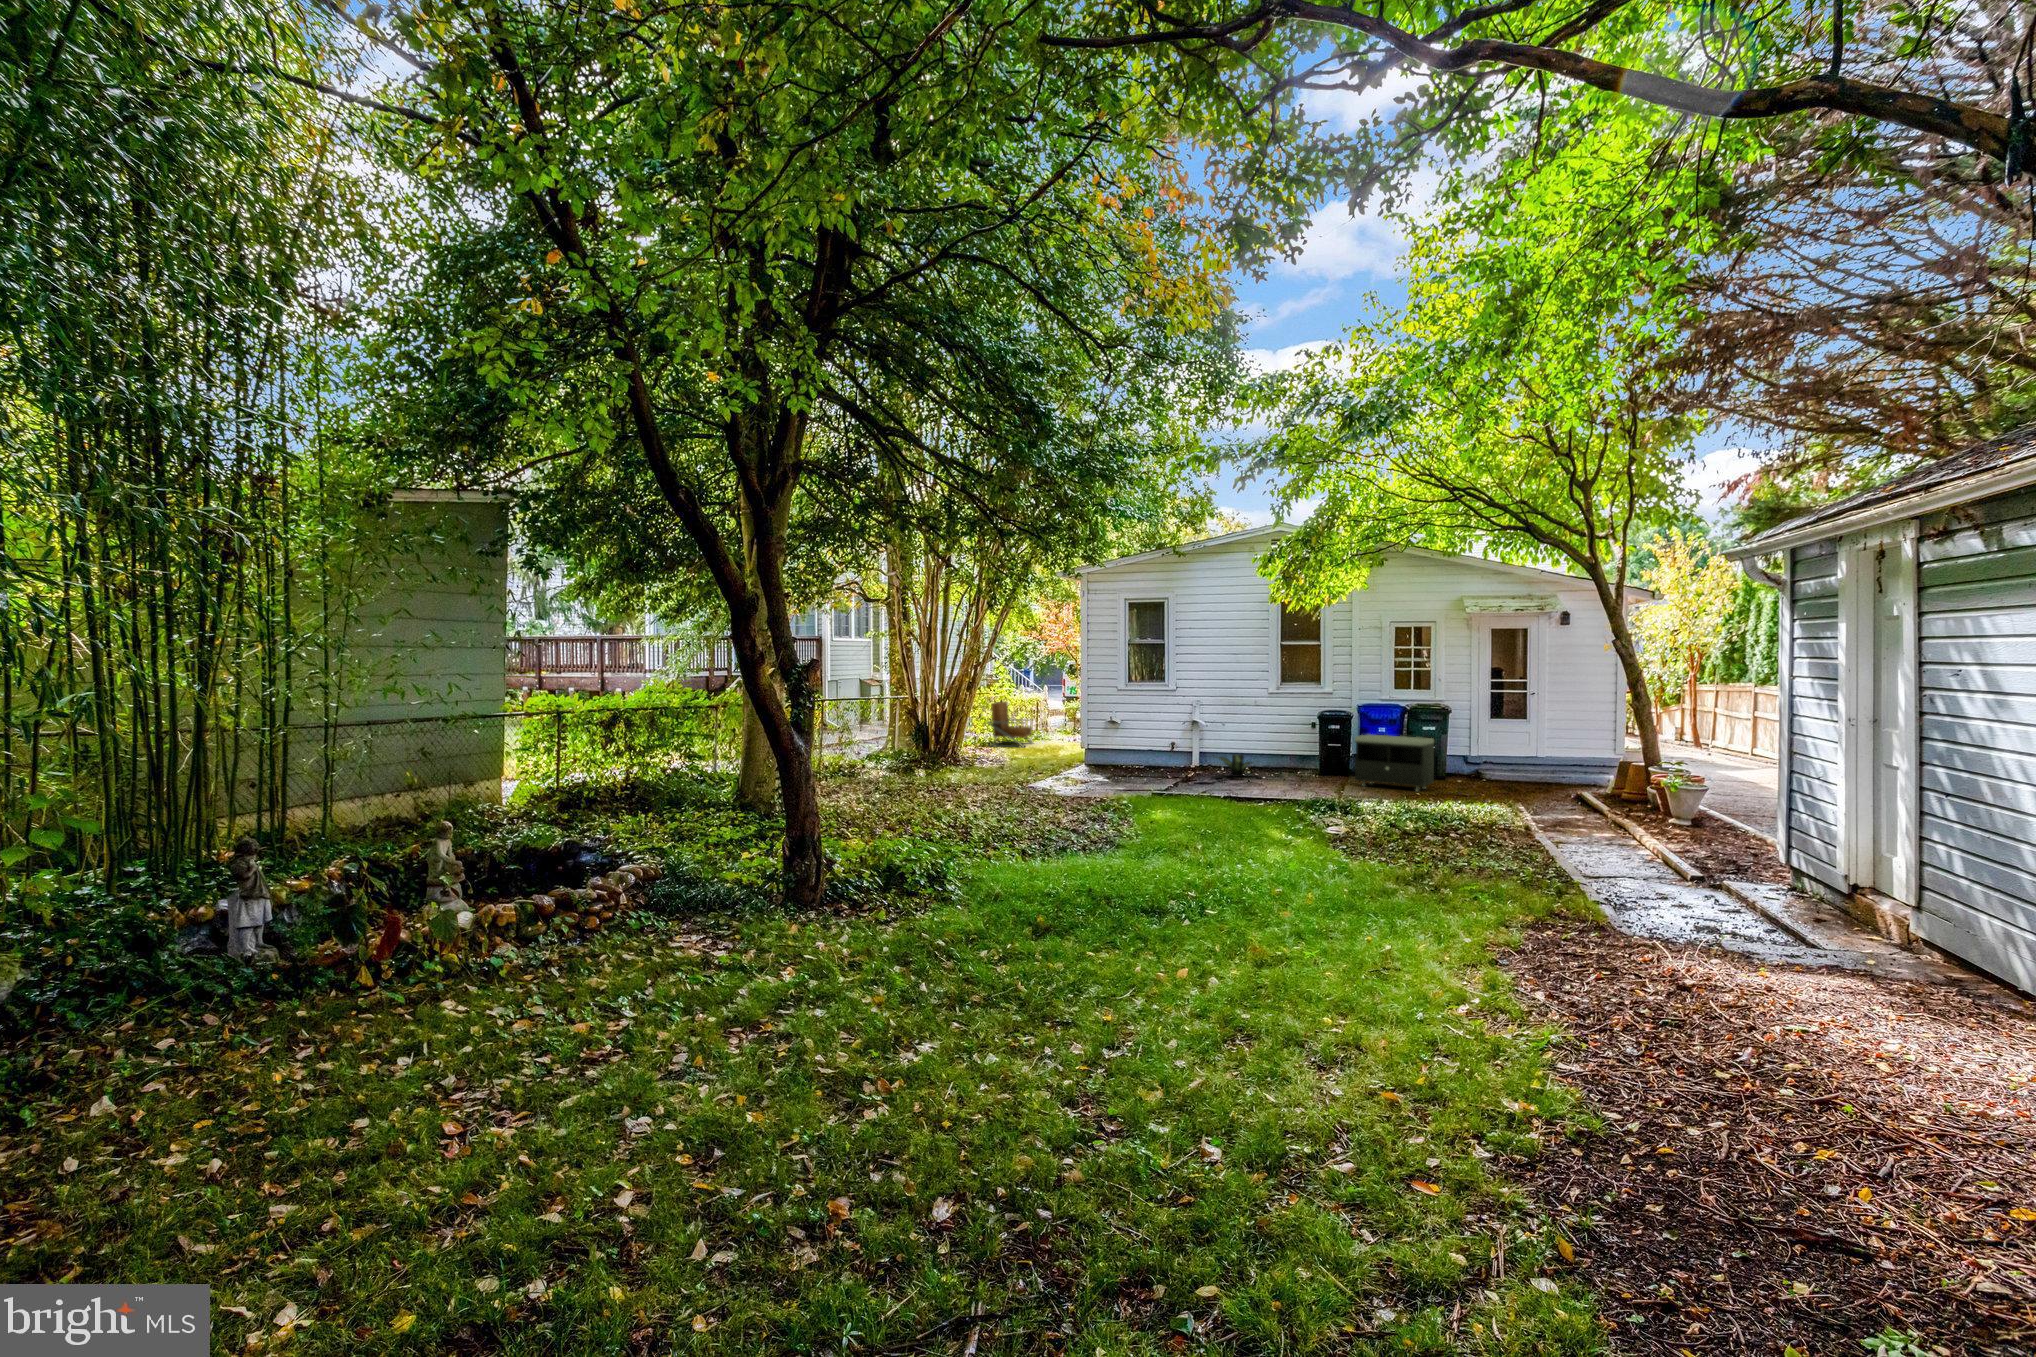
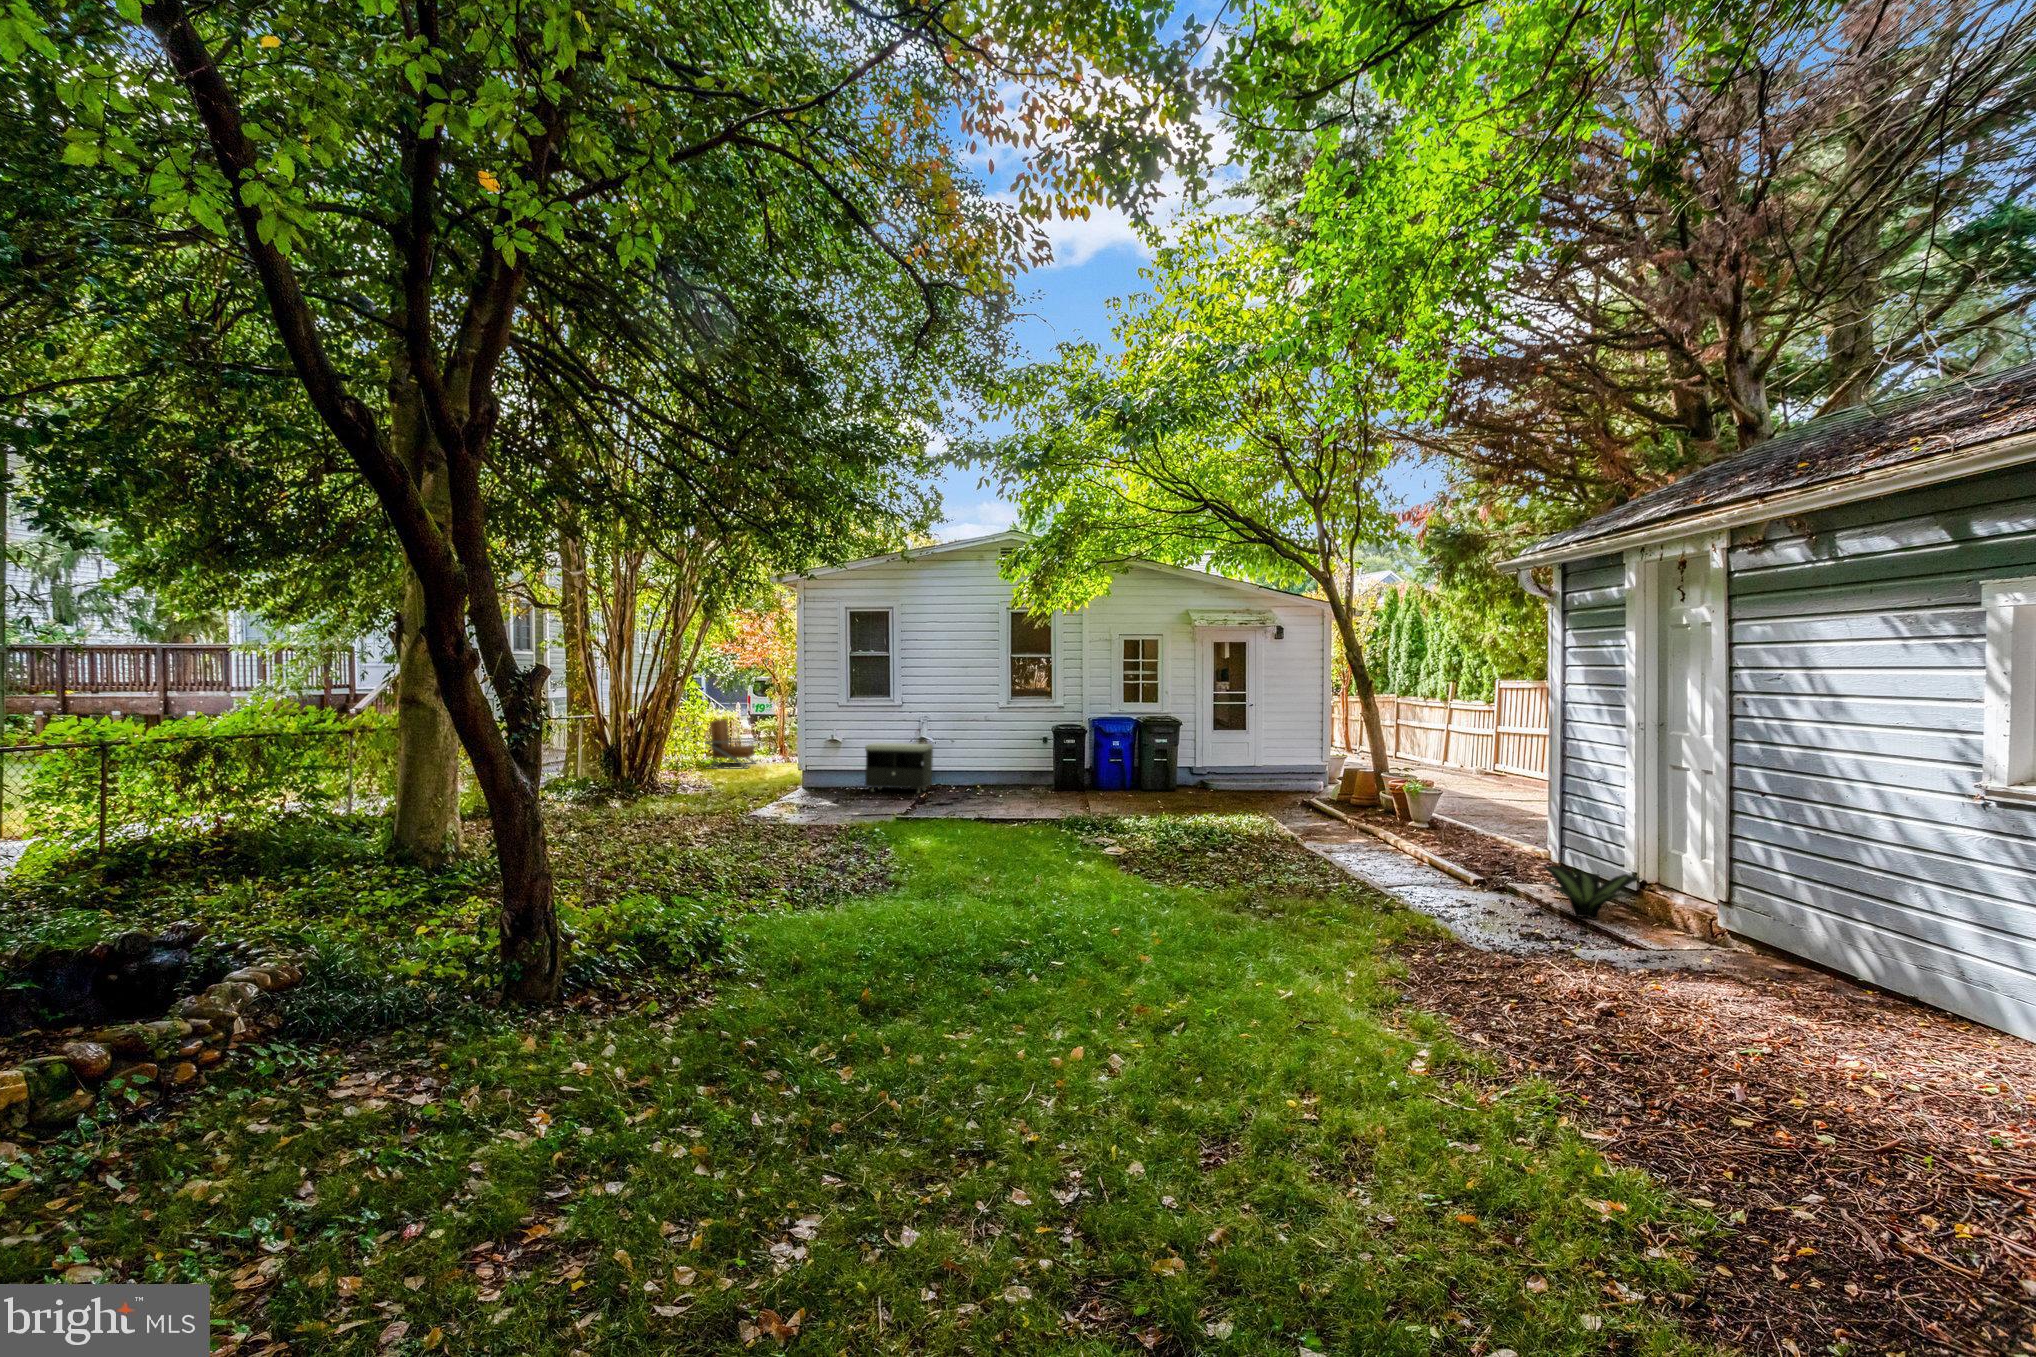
storage bench: present [1355,734,1434,791] -> present [865,743,933,792]
potted plant: present [1218,754,1252,777] -> present [1543,866,1640,920]

